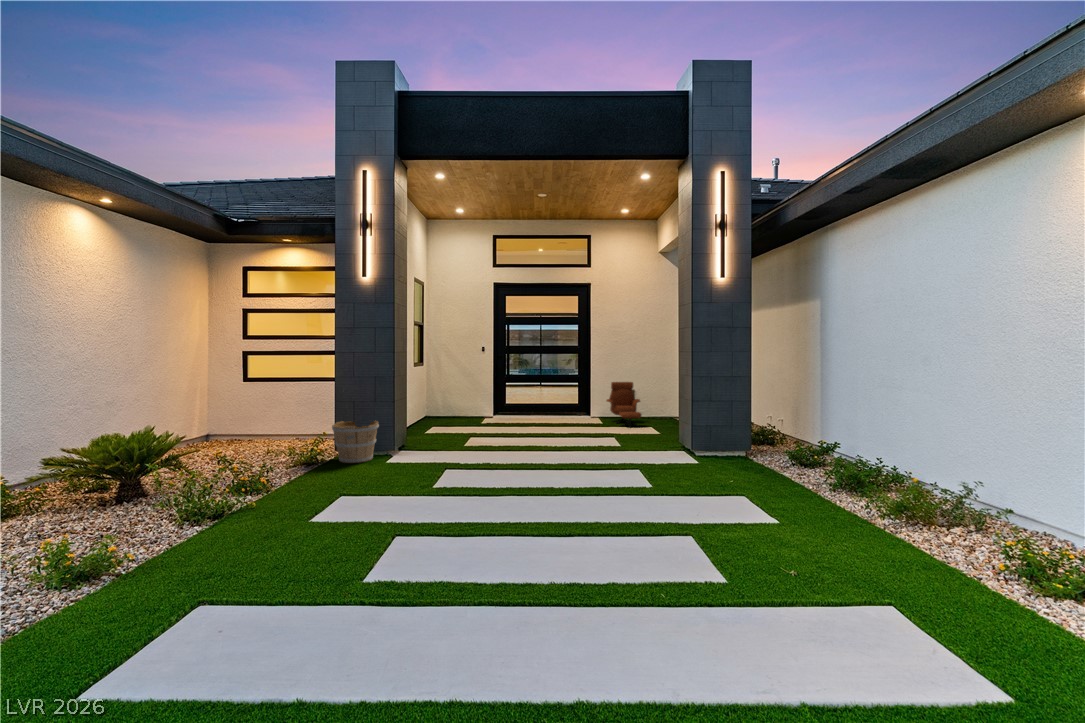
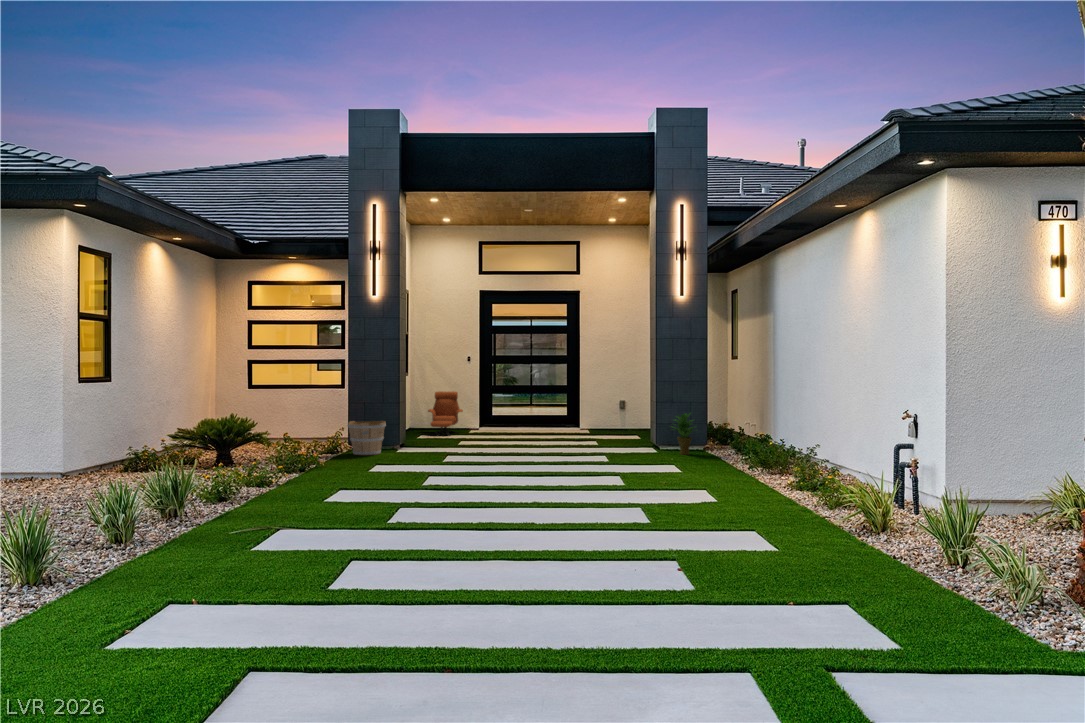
lounge chair: present [607,382,641,427] -> present [428,391,463,436]
potted plant: none [704,414,745,464] -> present [674,413,694,455]

